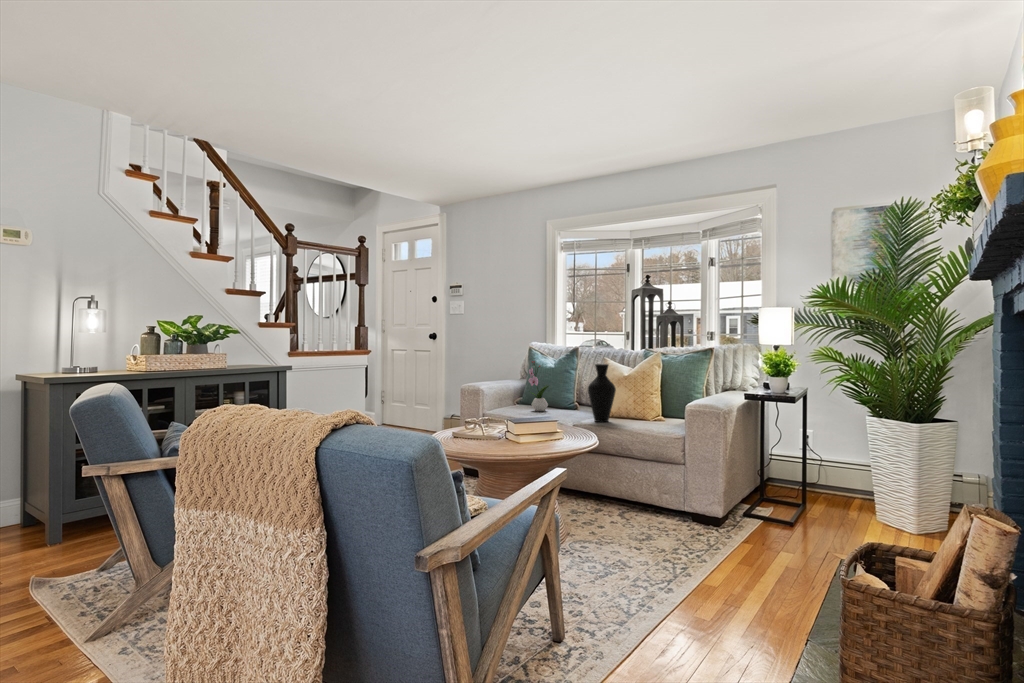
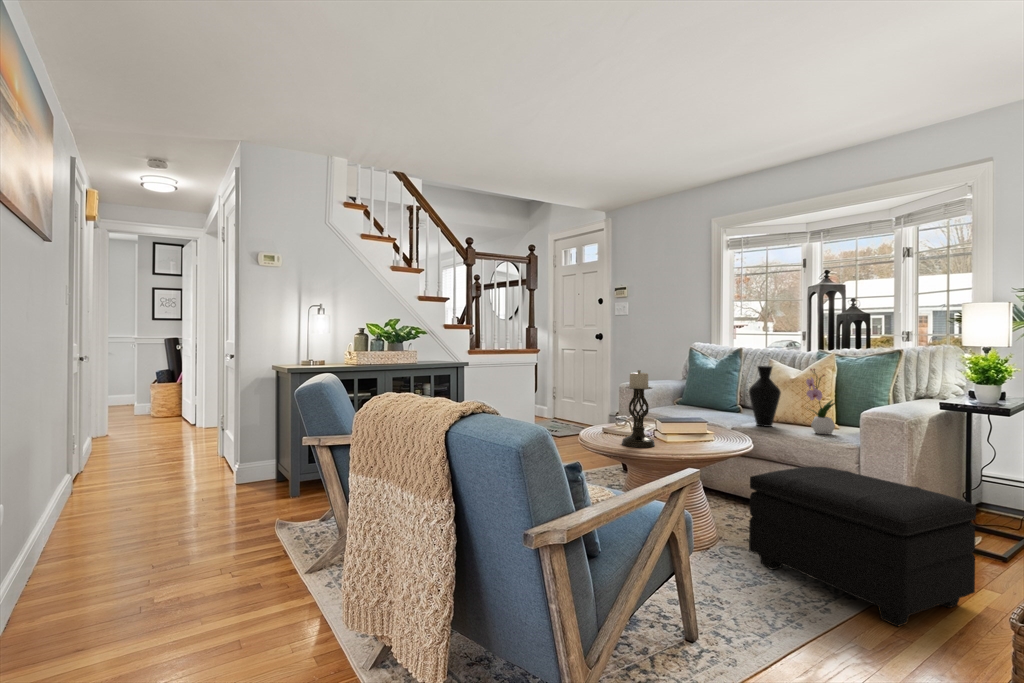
flower arrangement: present [528,361,549,411] -> present [806,369,837,434]
candle holder: none [476,371,509,451] -> present [622,370,655,448]
footstool: none [598,457,780,596] -> present [749,466,976,626]

